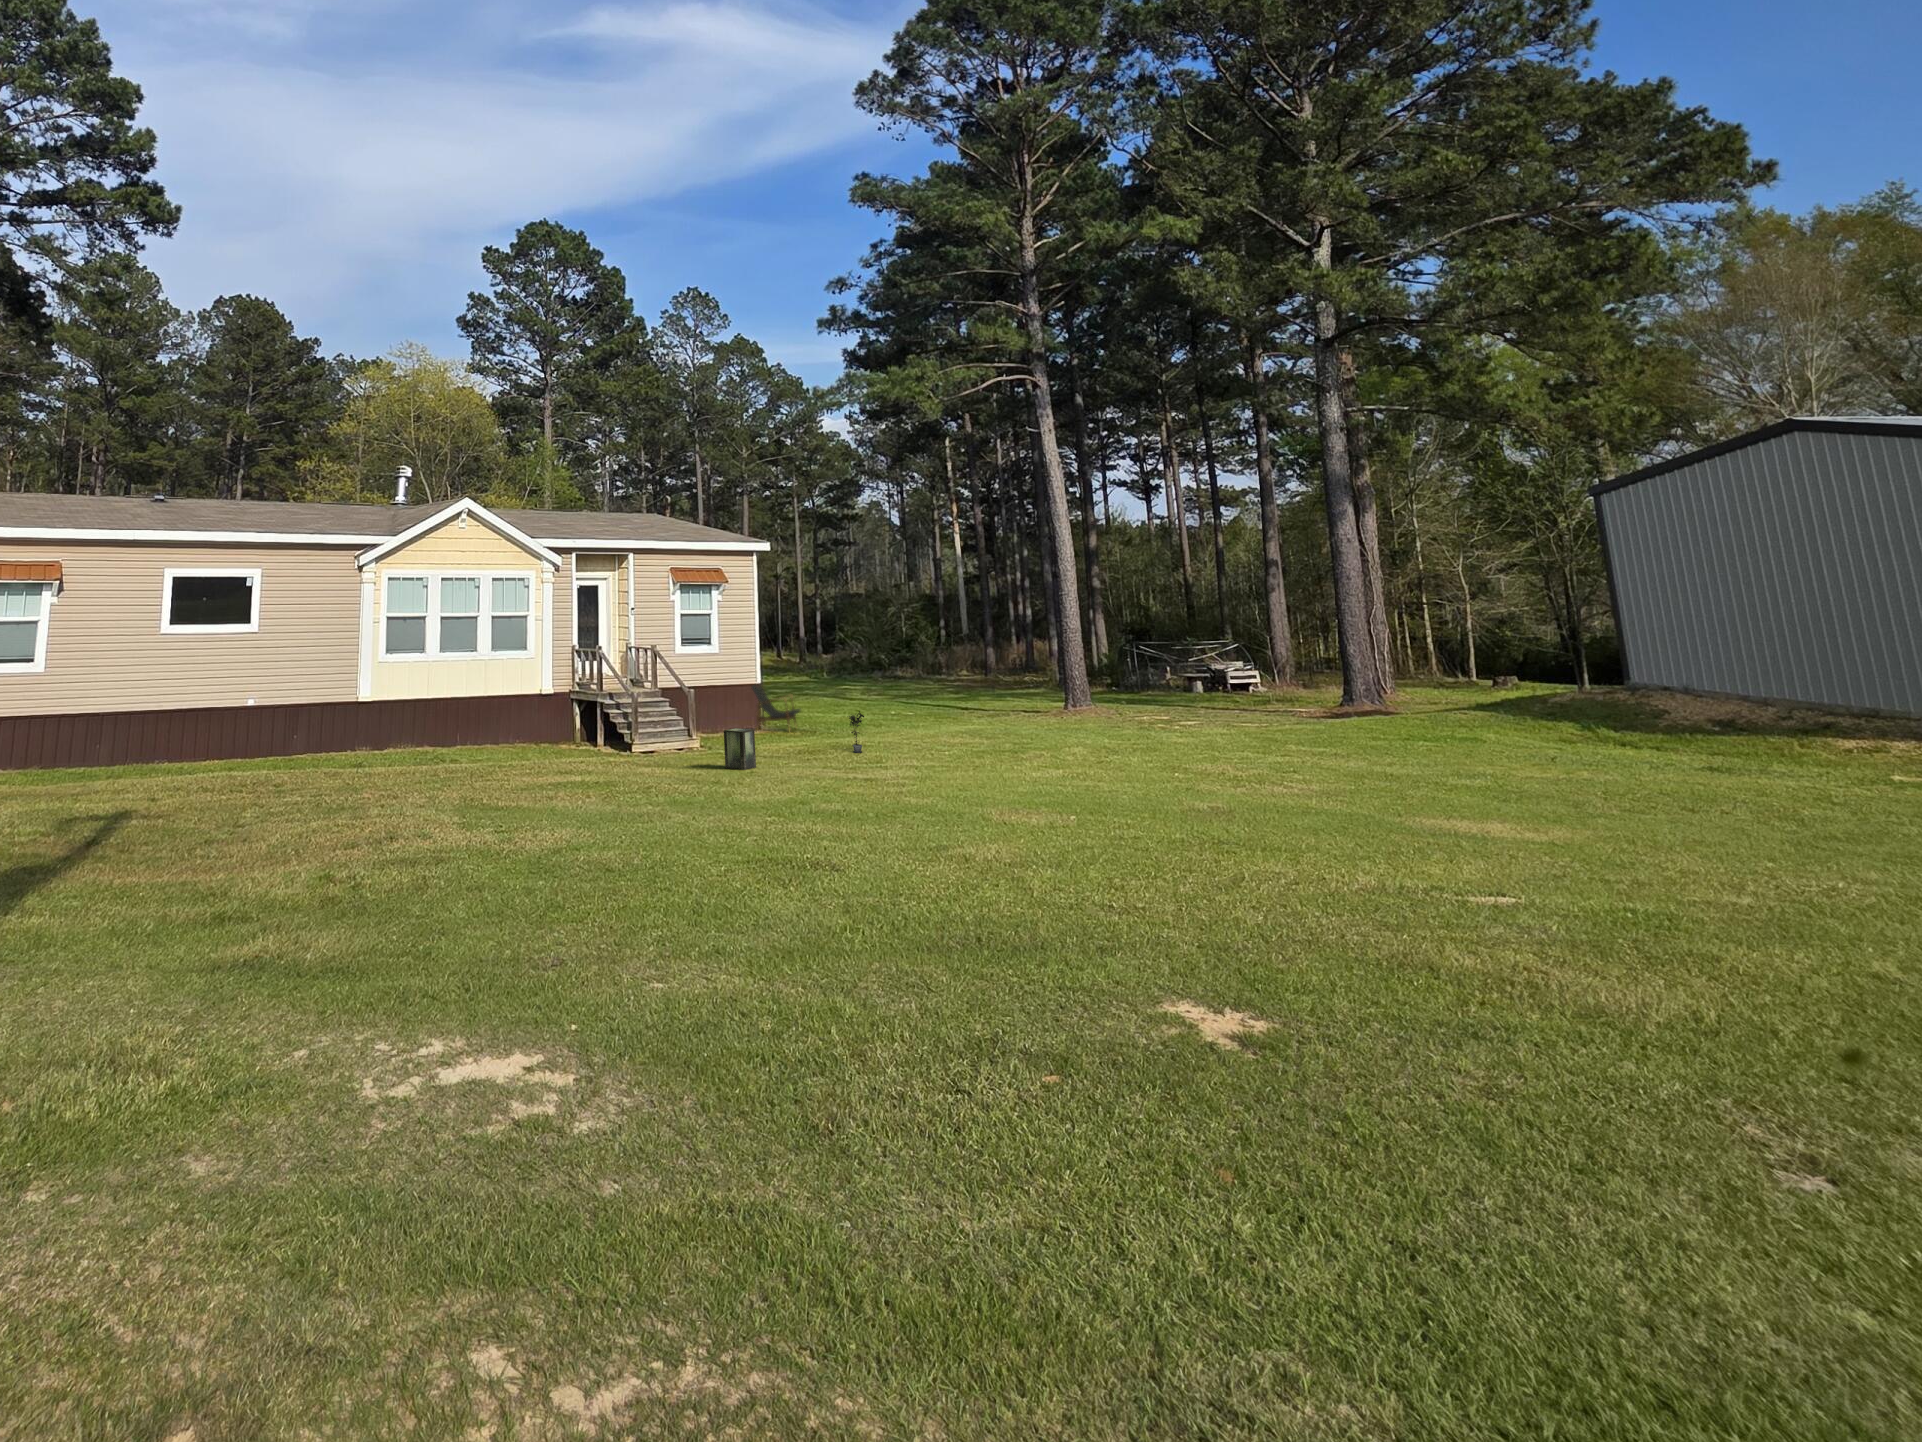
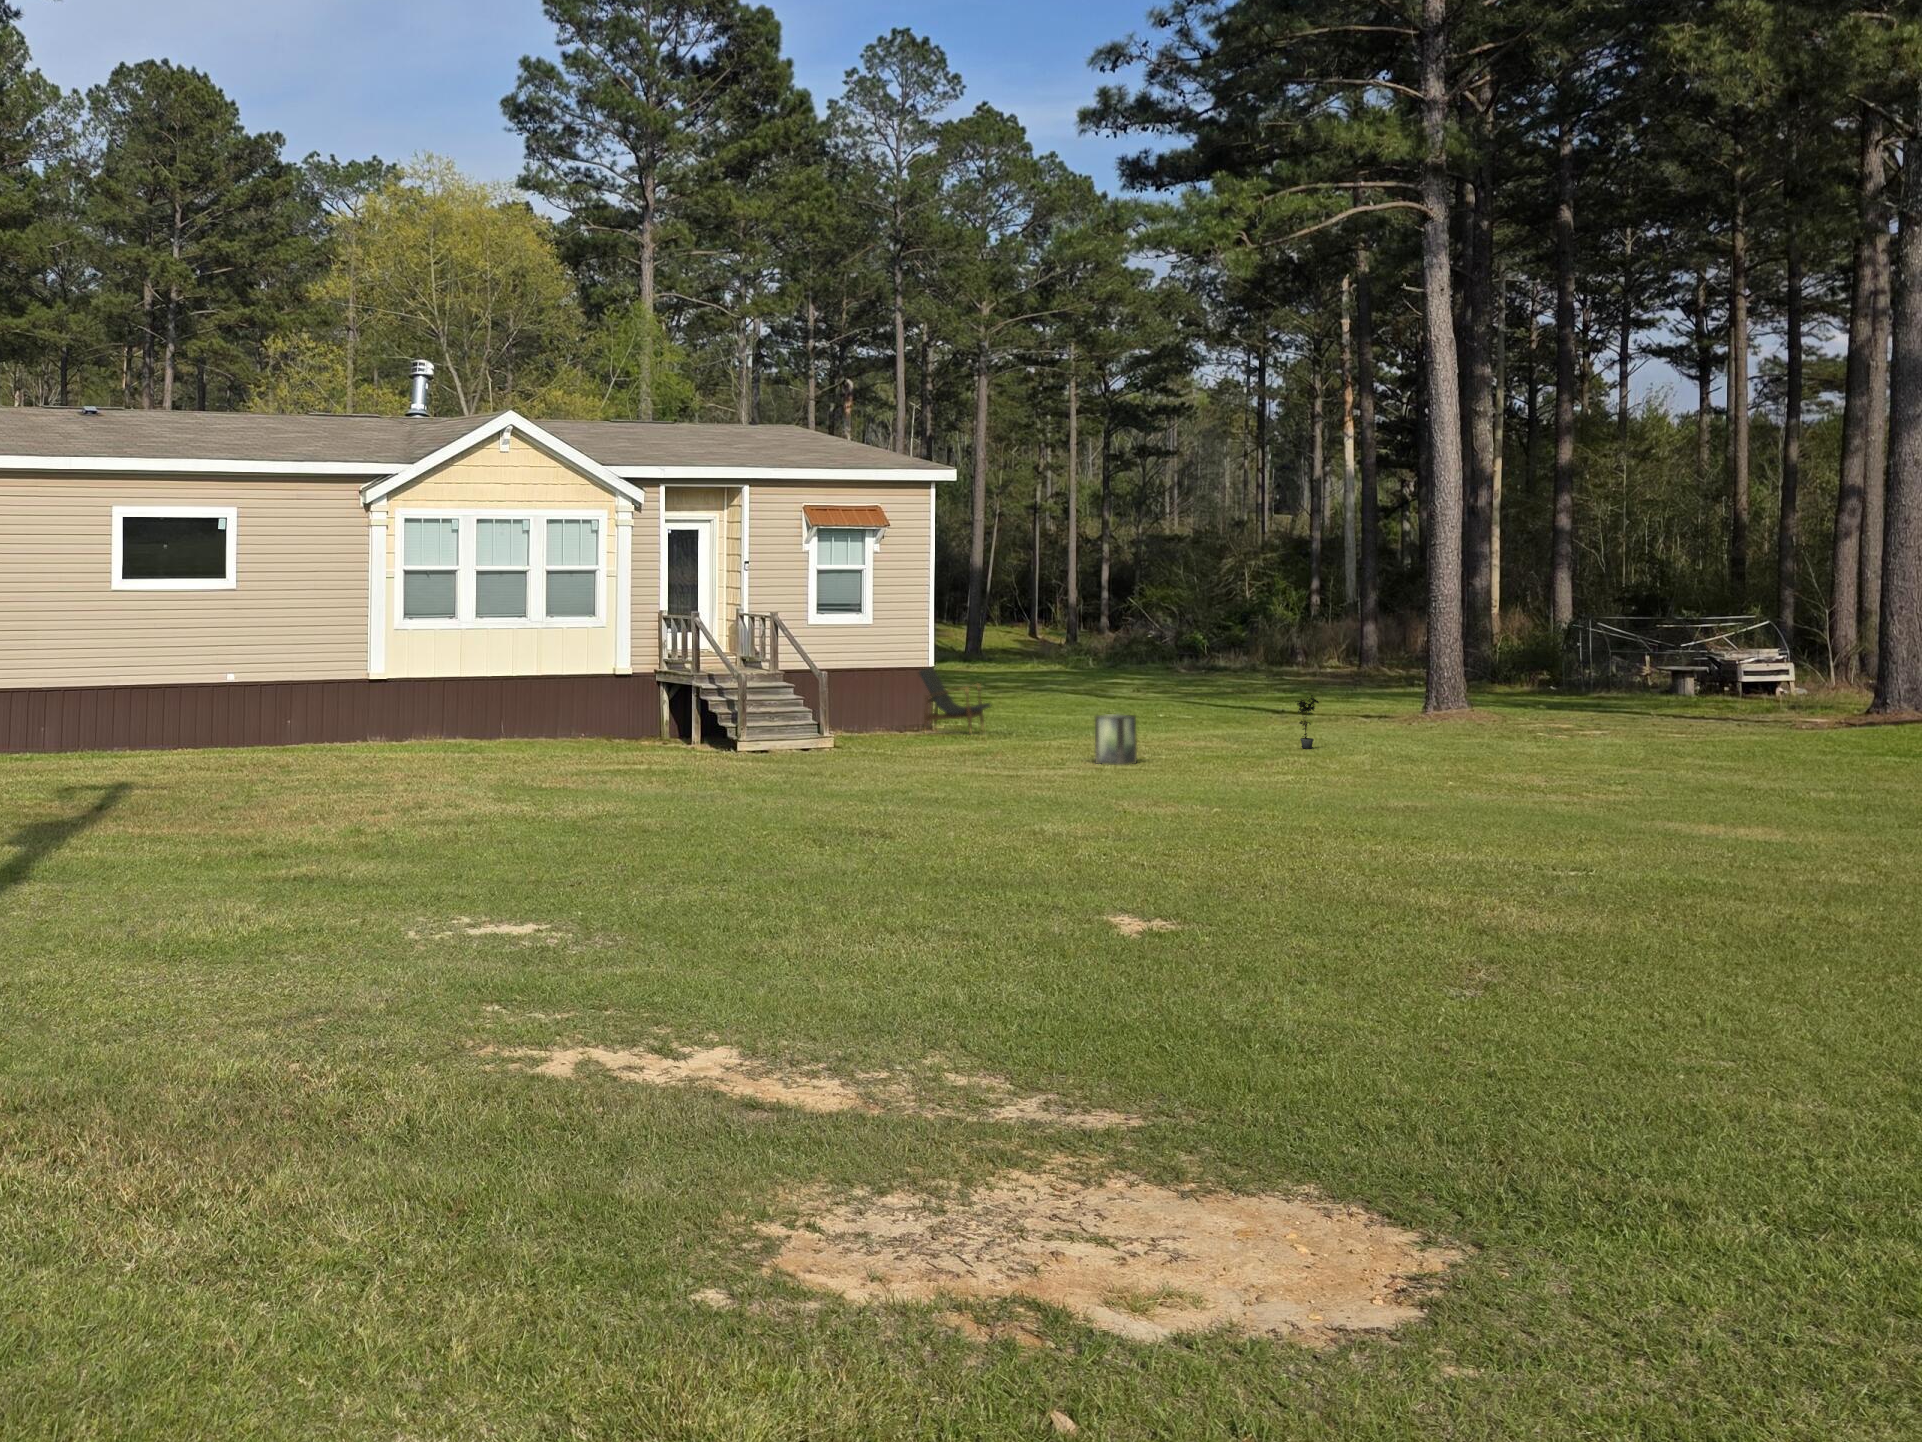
potted plant: present [849,711,864,753] -> present [1295,695,1319,749]
storage box: present [724,728,756,770] -> present [1095,714,1137,765]

